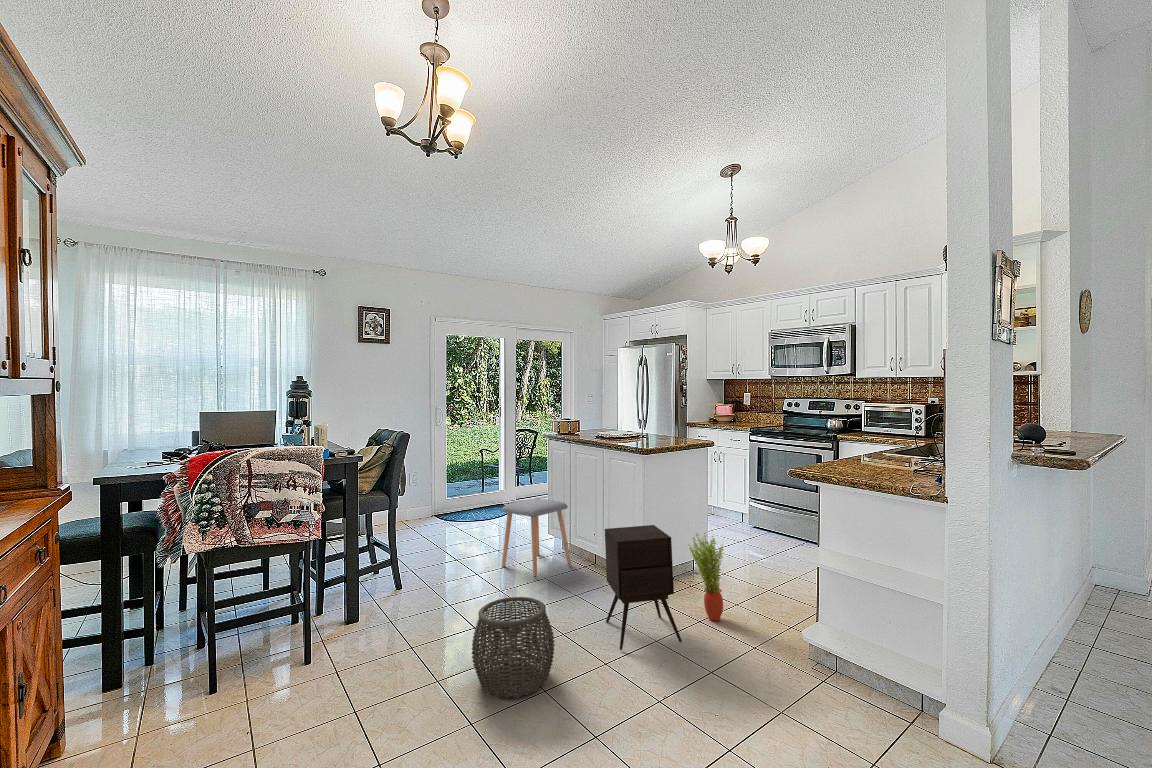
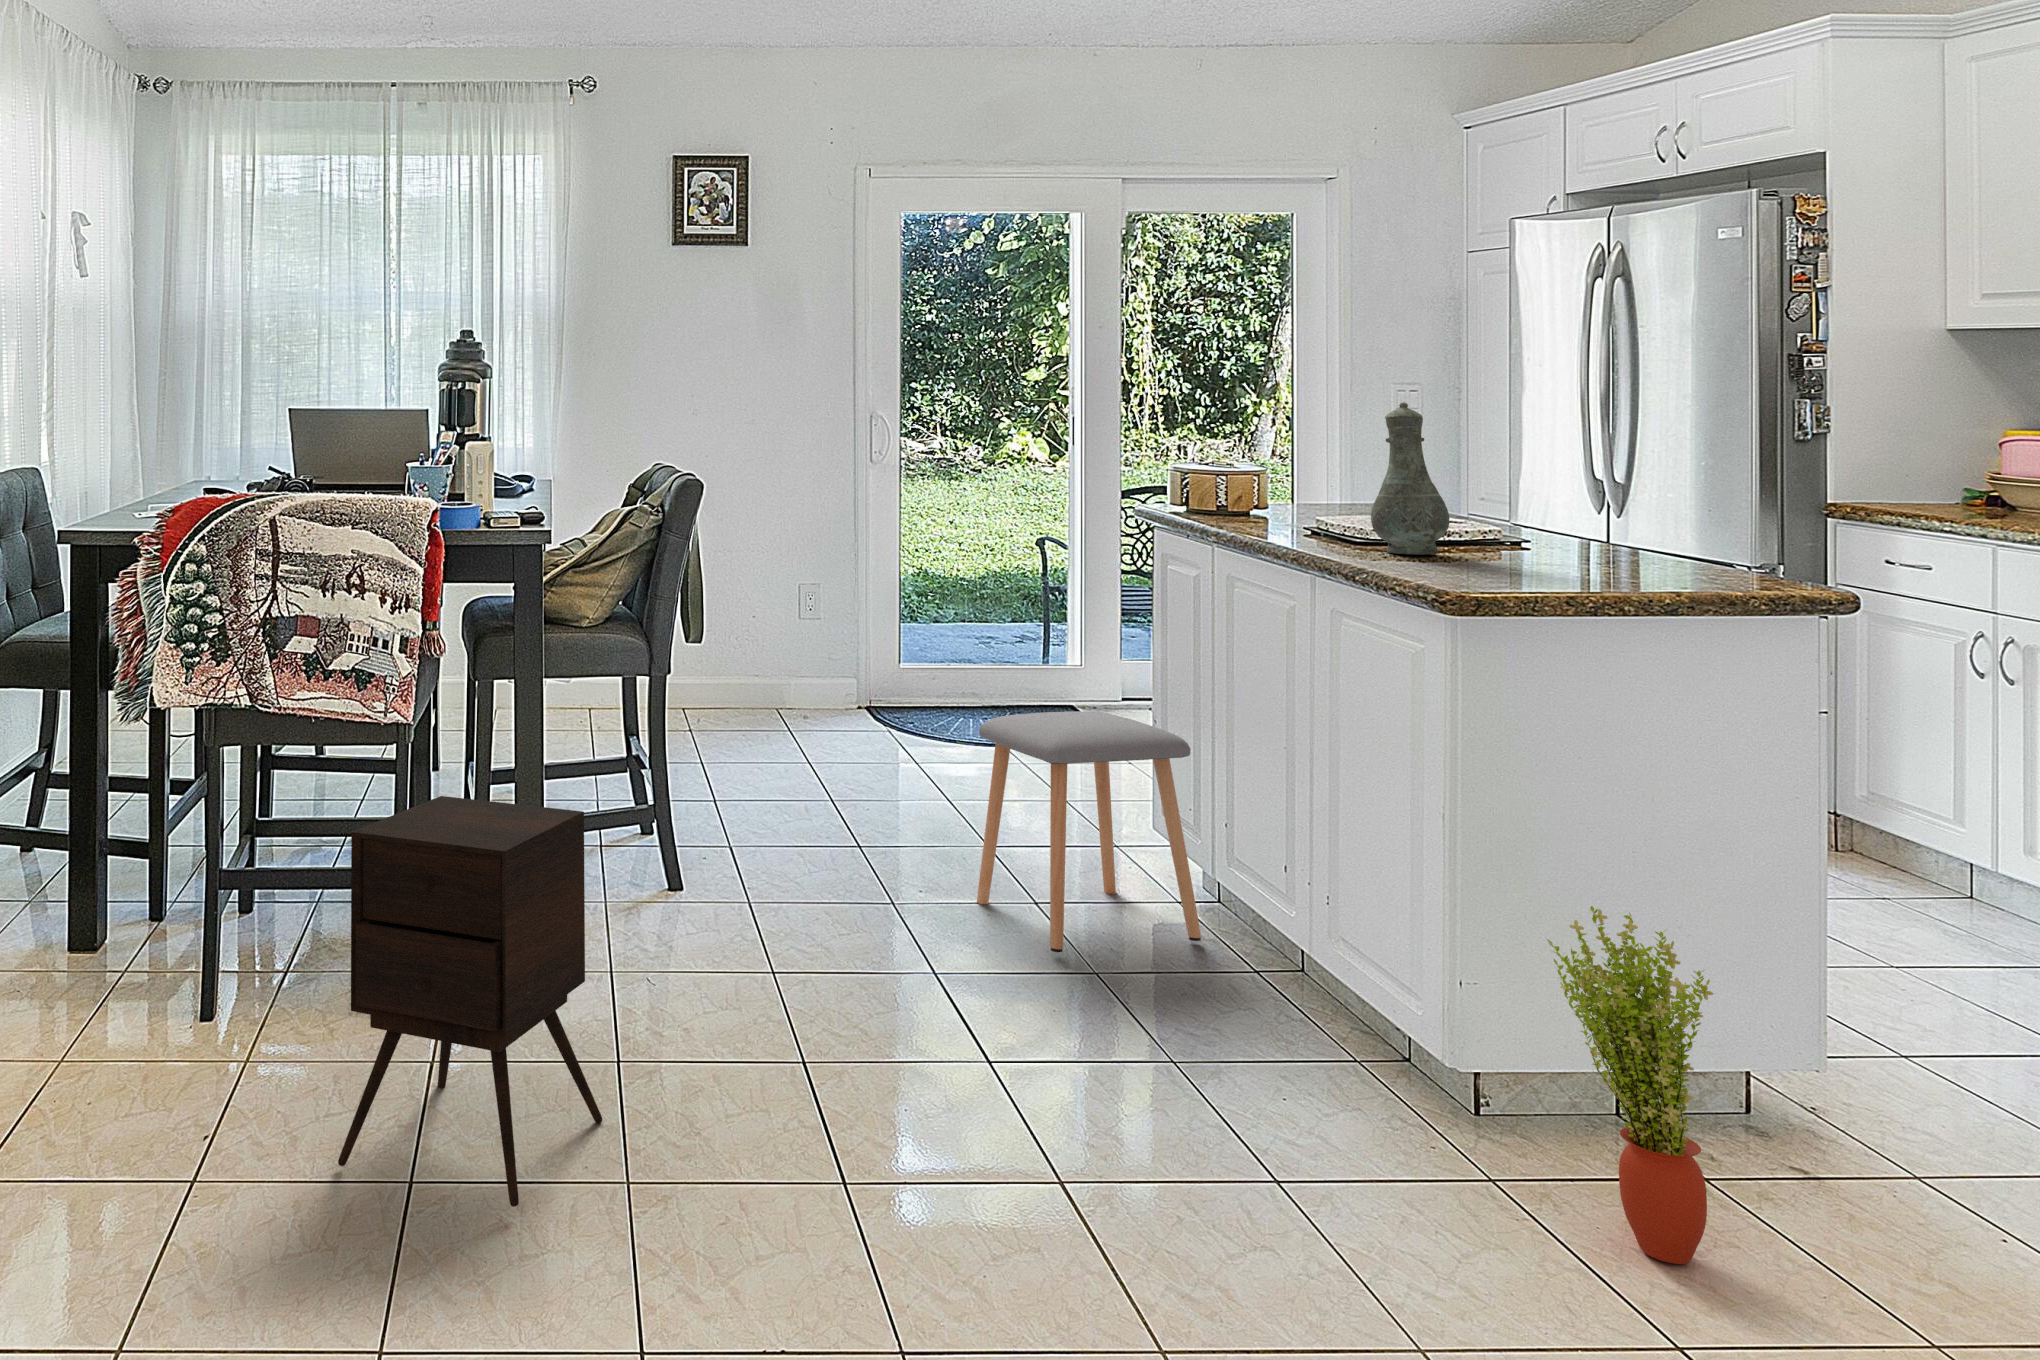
vase: none [623,399,642,442] -> present [1371,402,1449,555]
side table: present [605,525,682,650] -> present [338,796,602,1207]
woven basket: present [472,597,555,698] -> none [701,965,944,1252]

